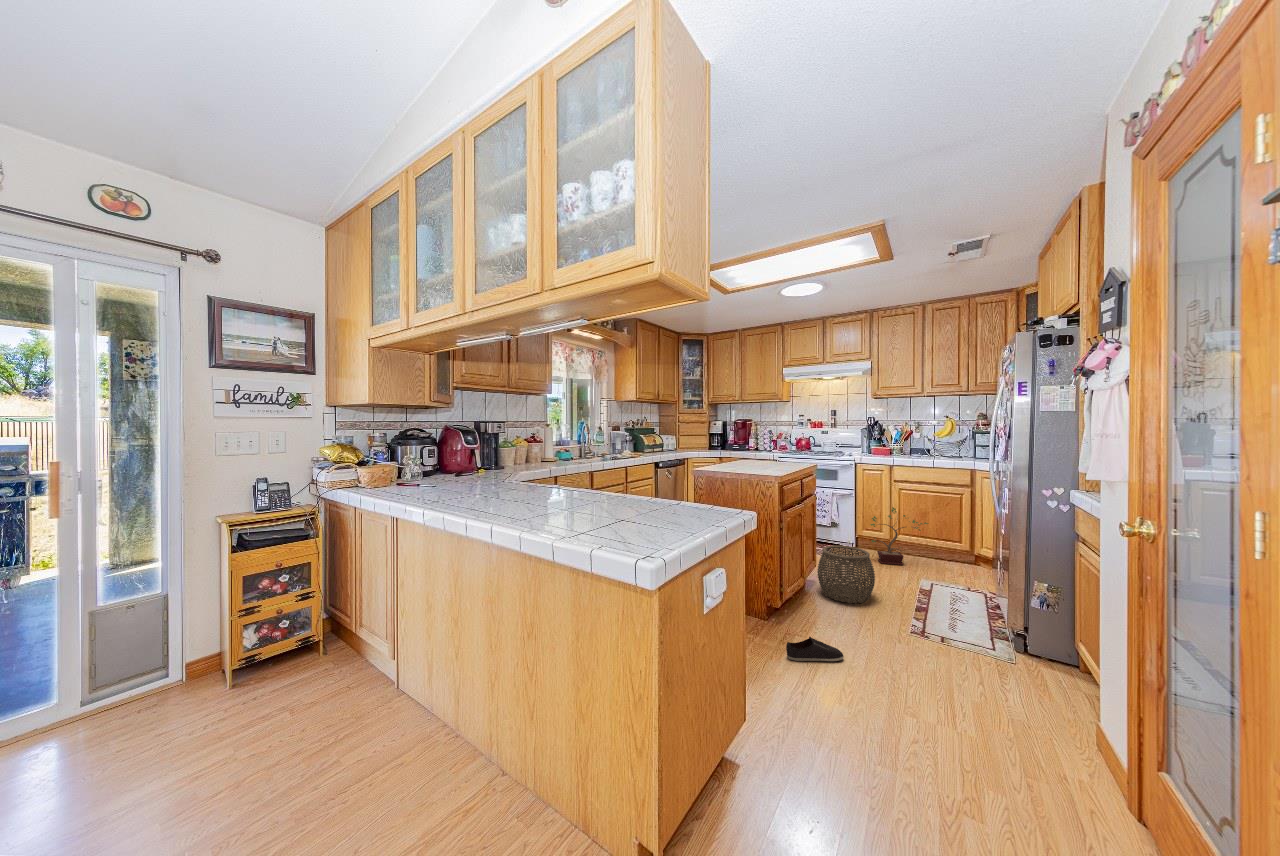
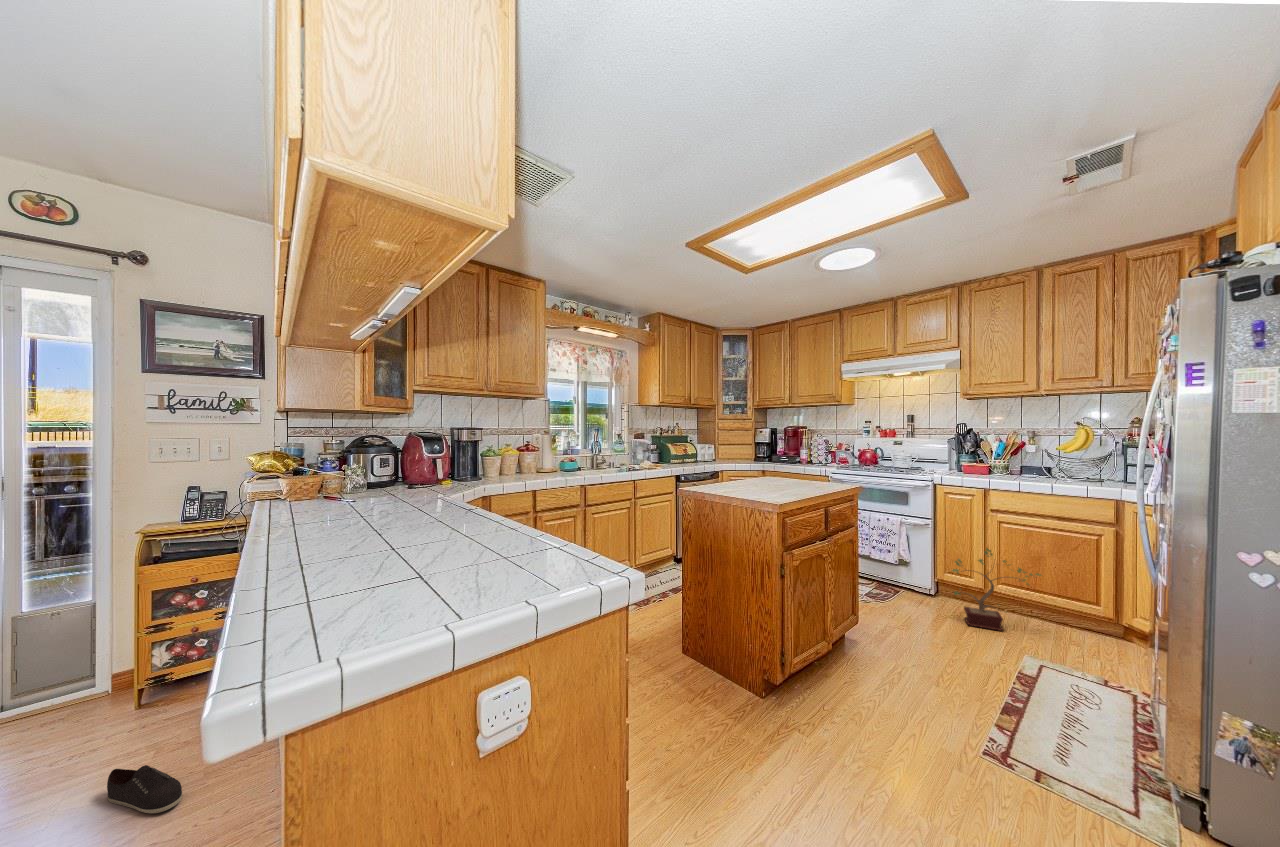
woven basket: present [817,545,875,603] -> none [857,601,943,691]
shoe: present [786,637,844,661] -> present [107,765,182,813]

